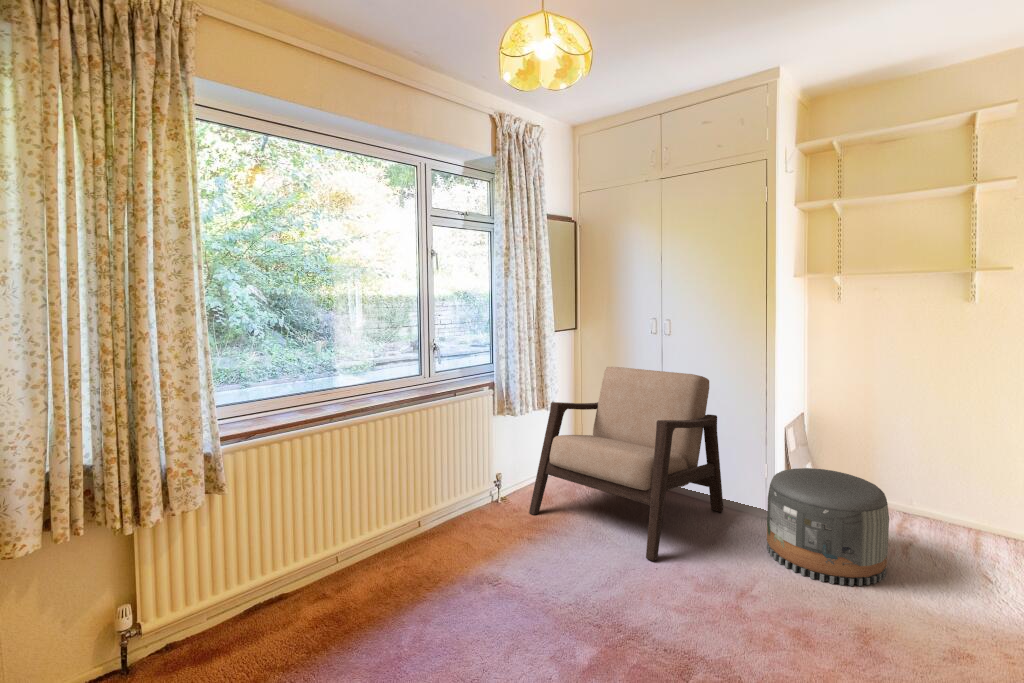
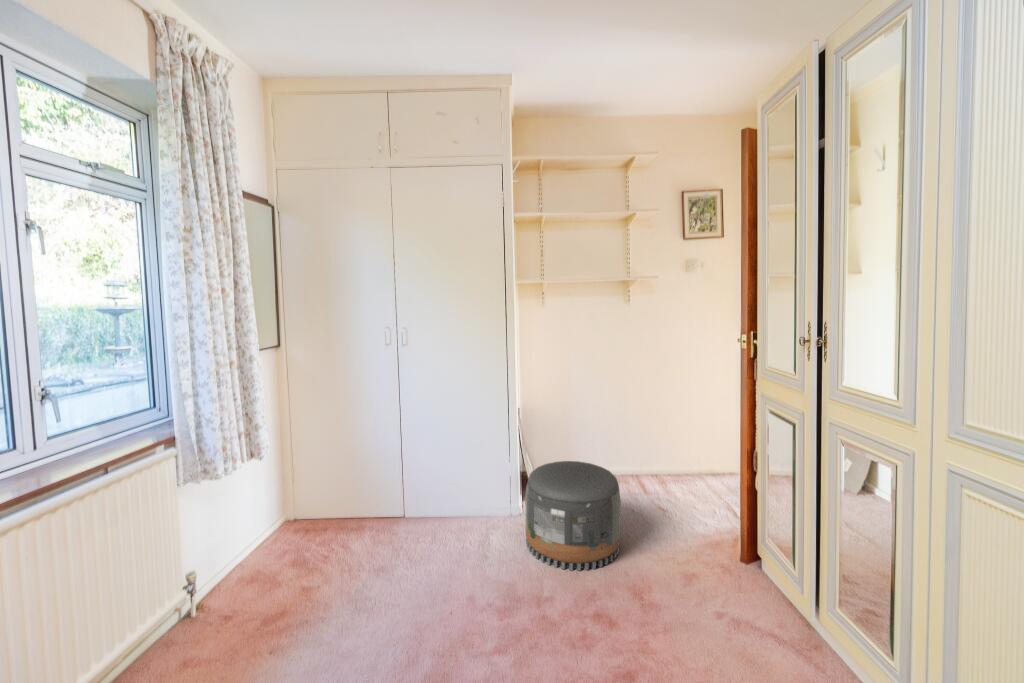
armchair: present [529,367,724,561] -> none [248,387,472,618]

